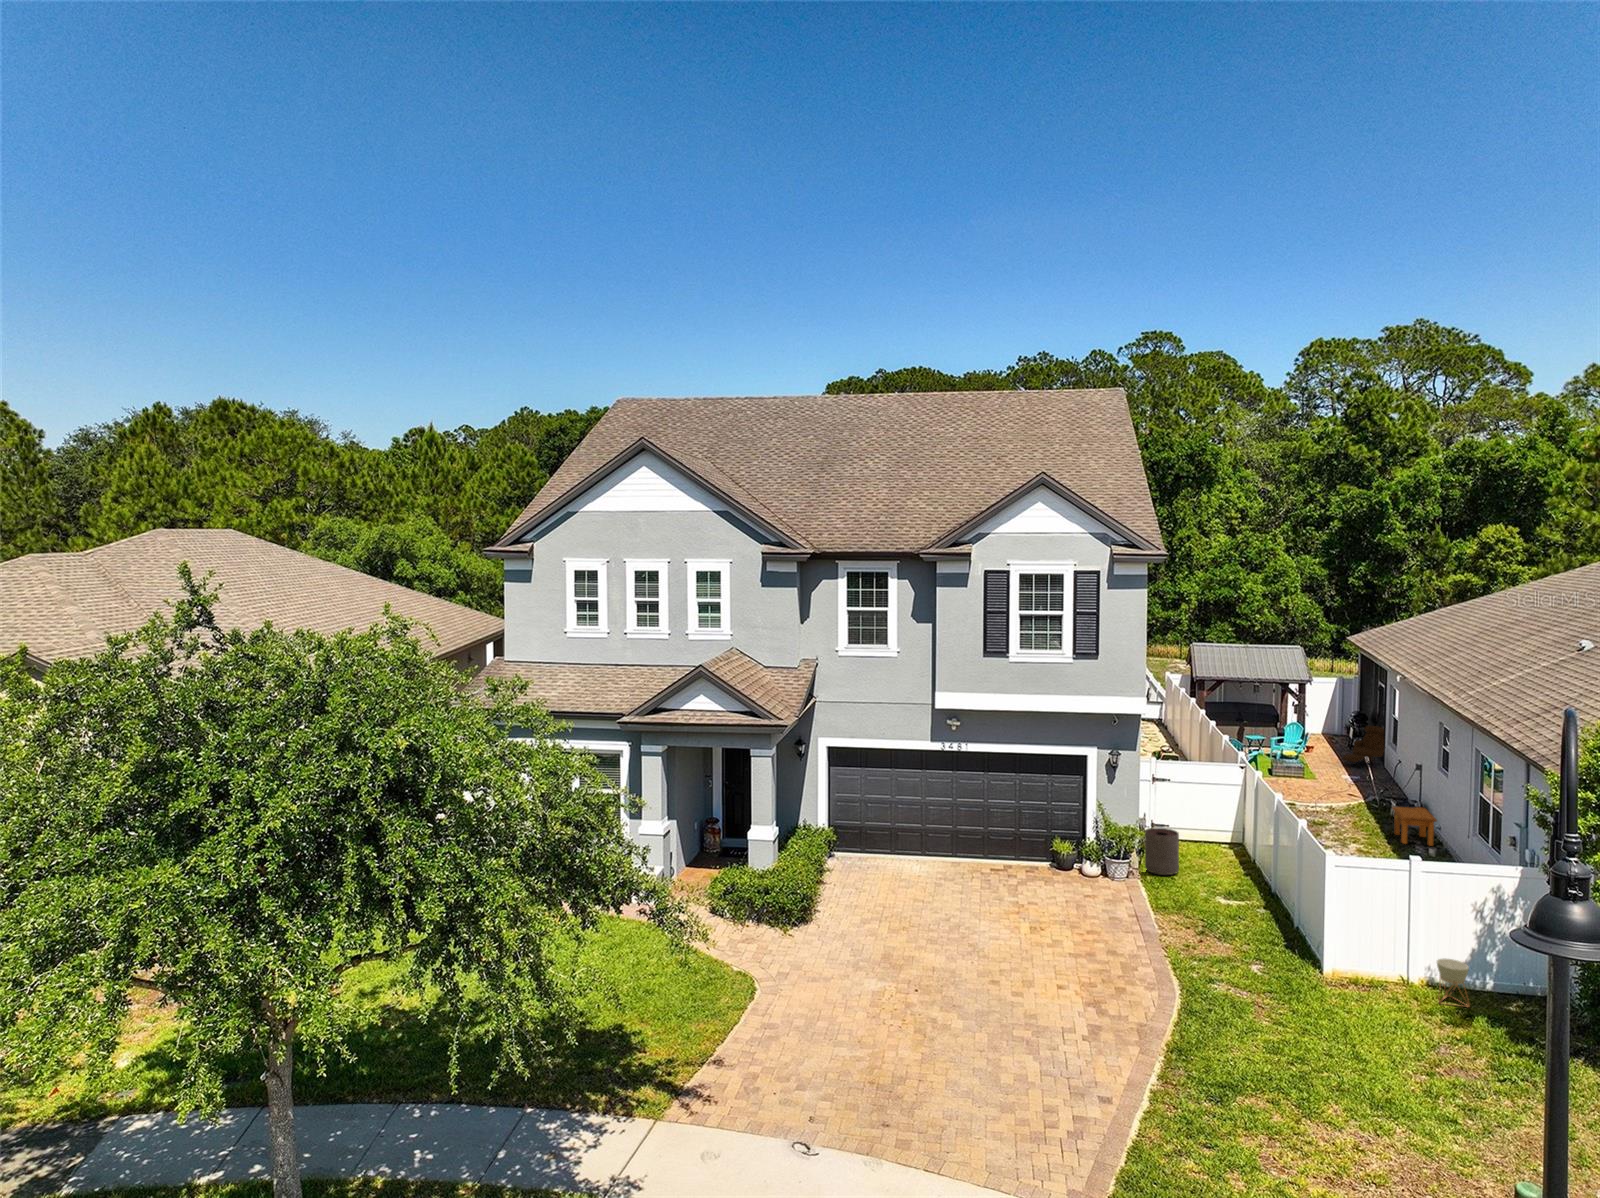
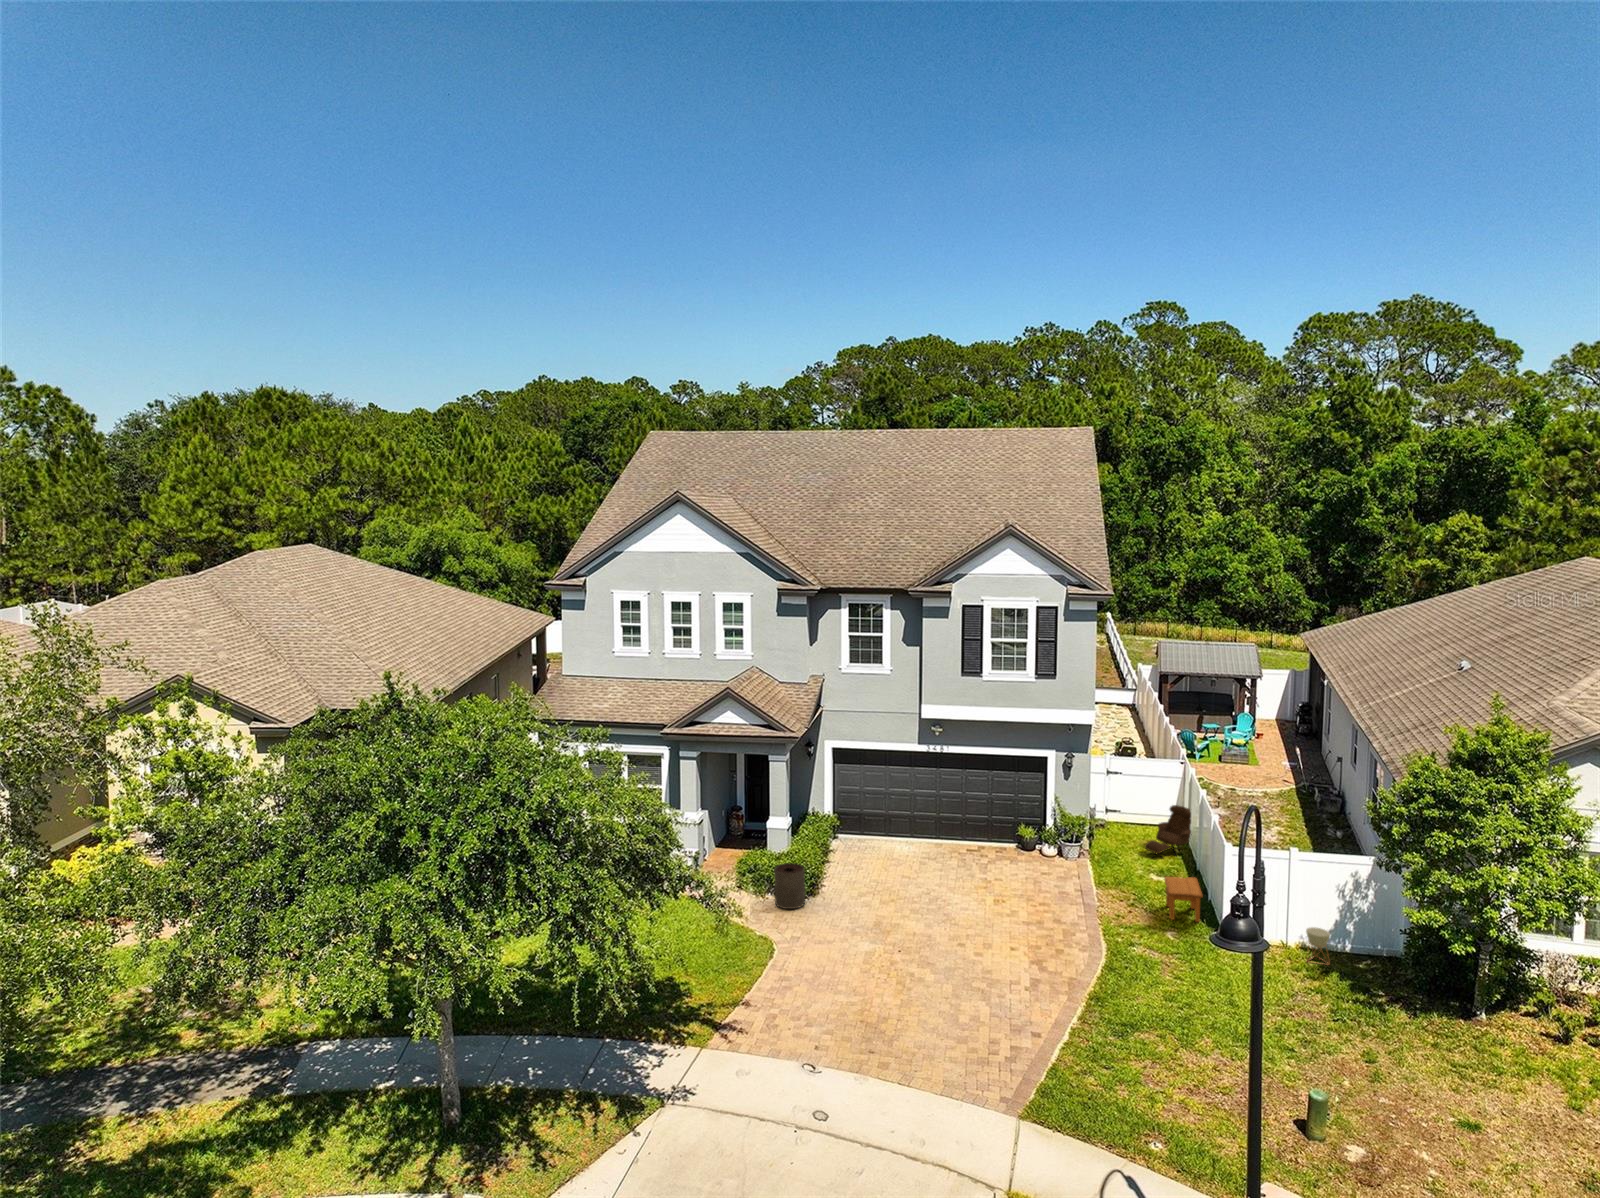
lounge chair: present [1342,726,1384,765] -> present [1145,805,1192,856]
side table: present [1392,807,1437,846] -> present [1164,876,1203,922]
trash can: present [1145,828,1179,875] -> present [774,863,805,909]

